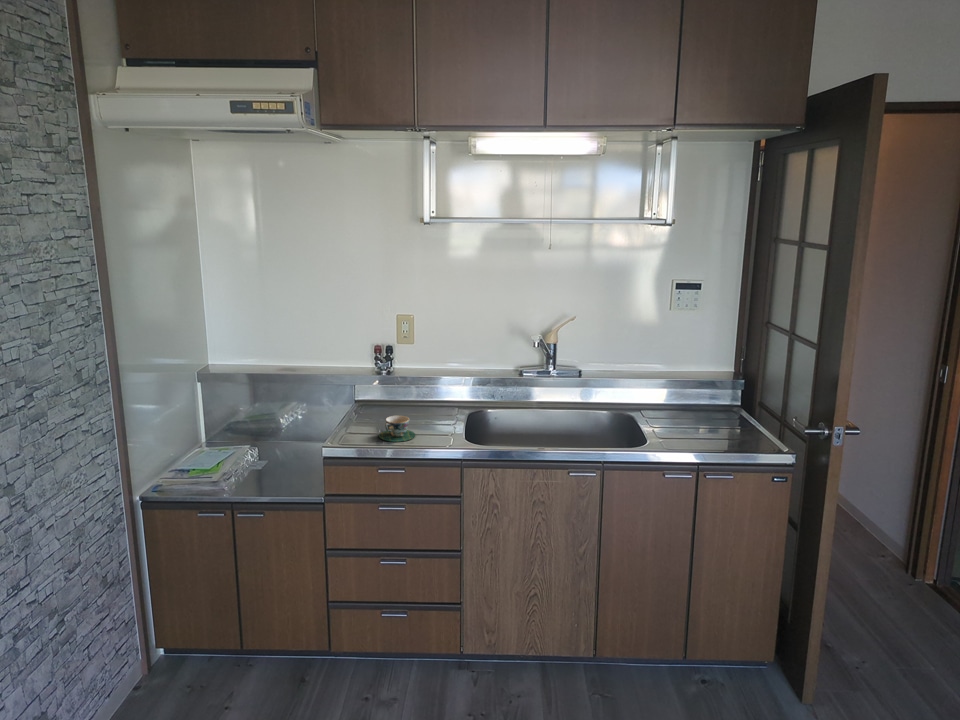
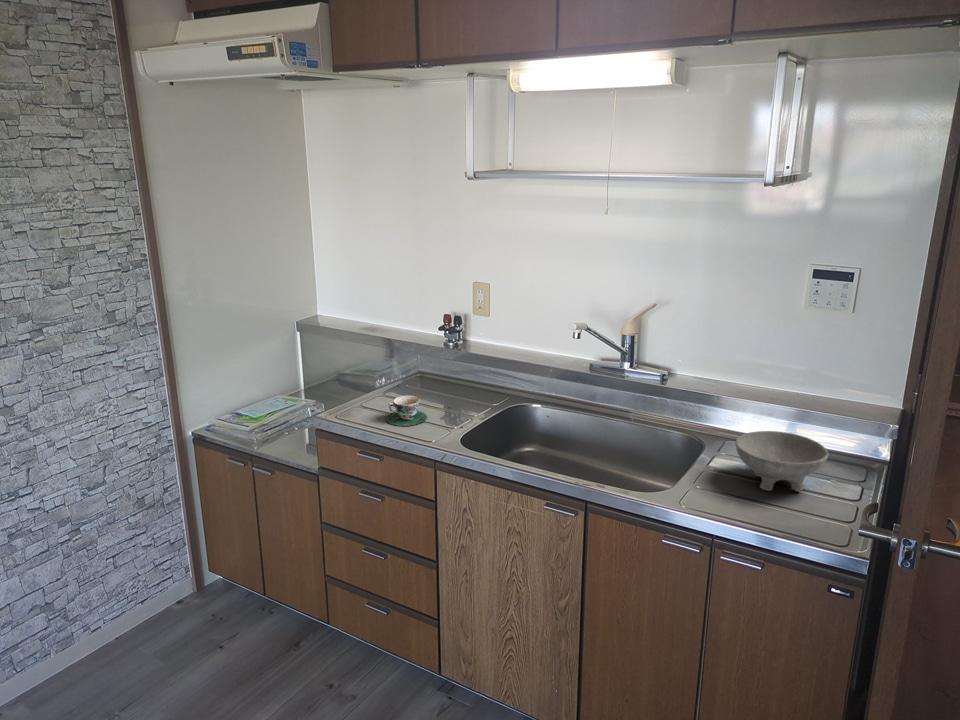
bowl: none [665,395,726,432] -> present [735,431,828,491]

